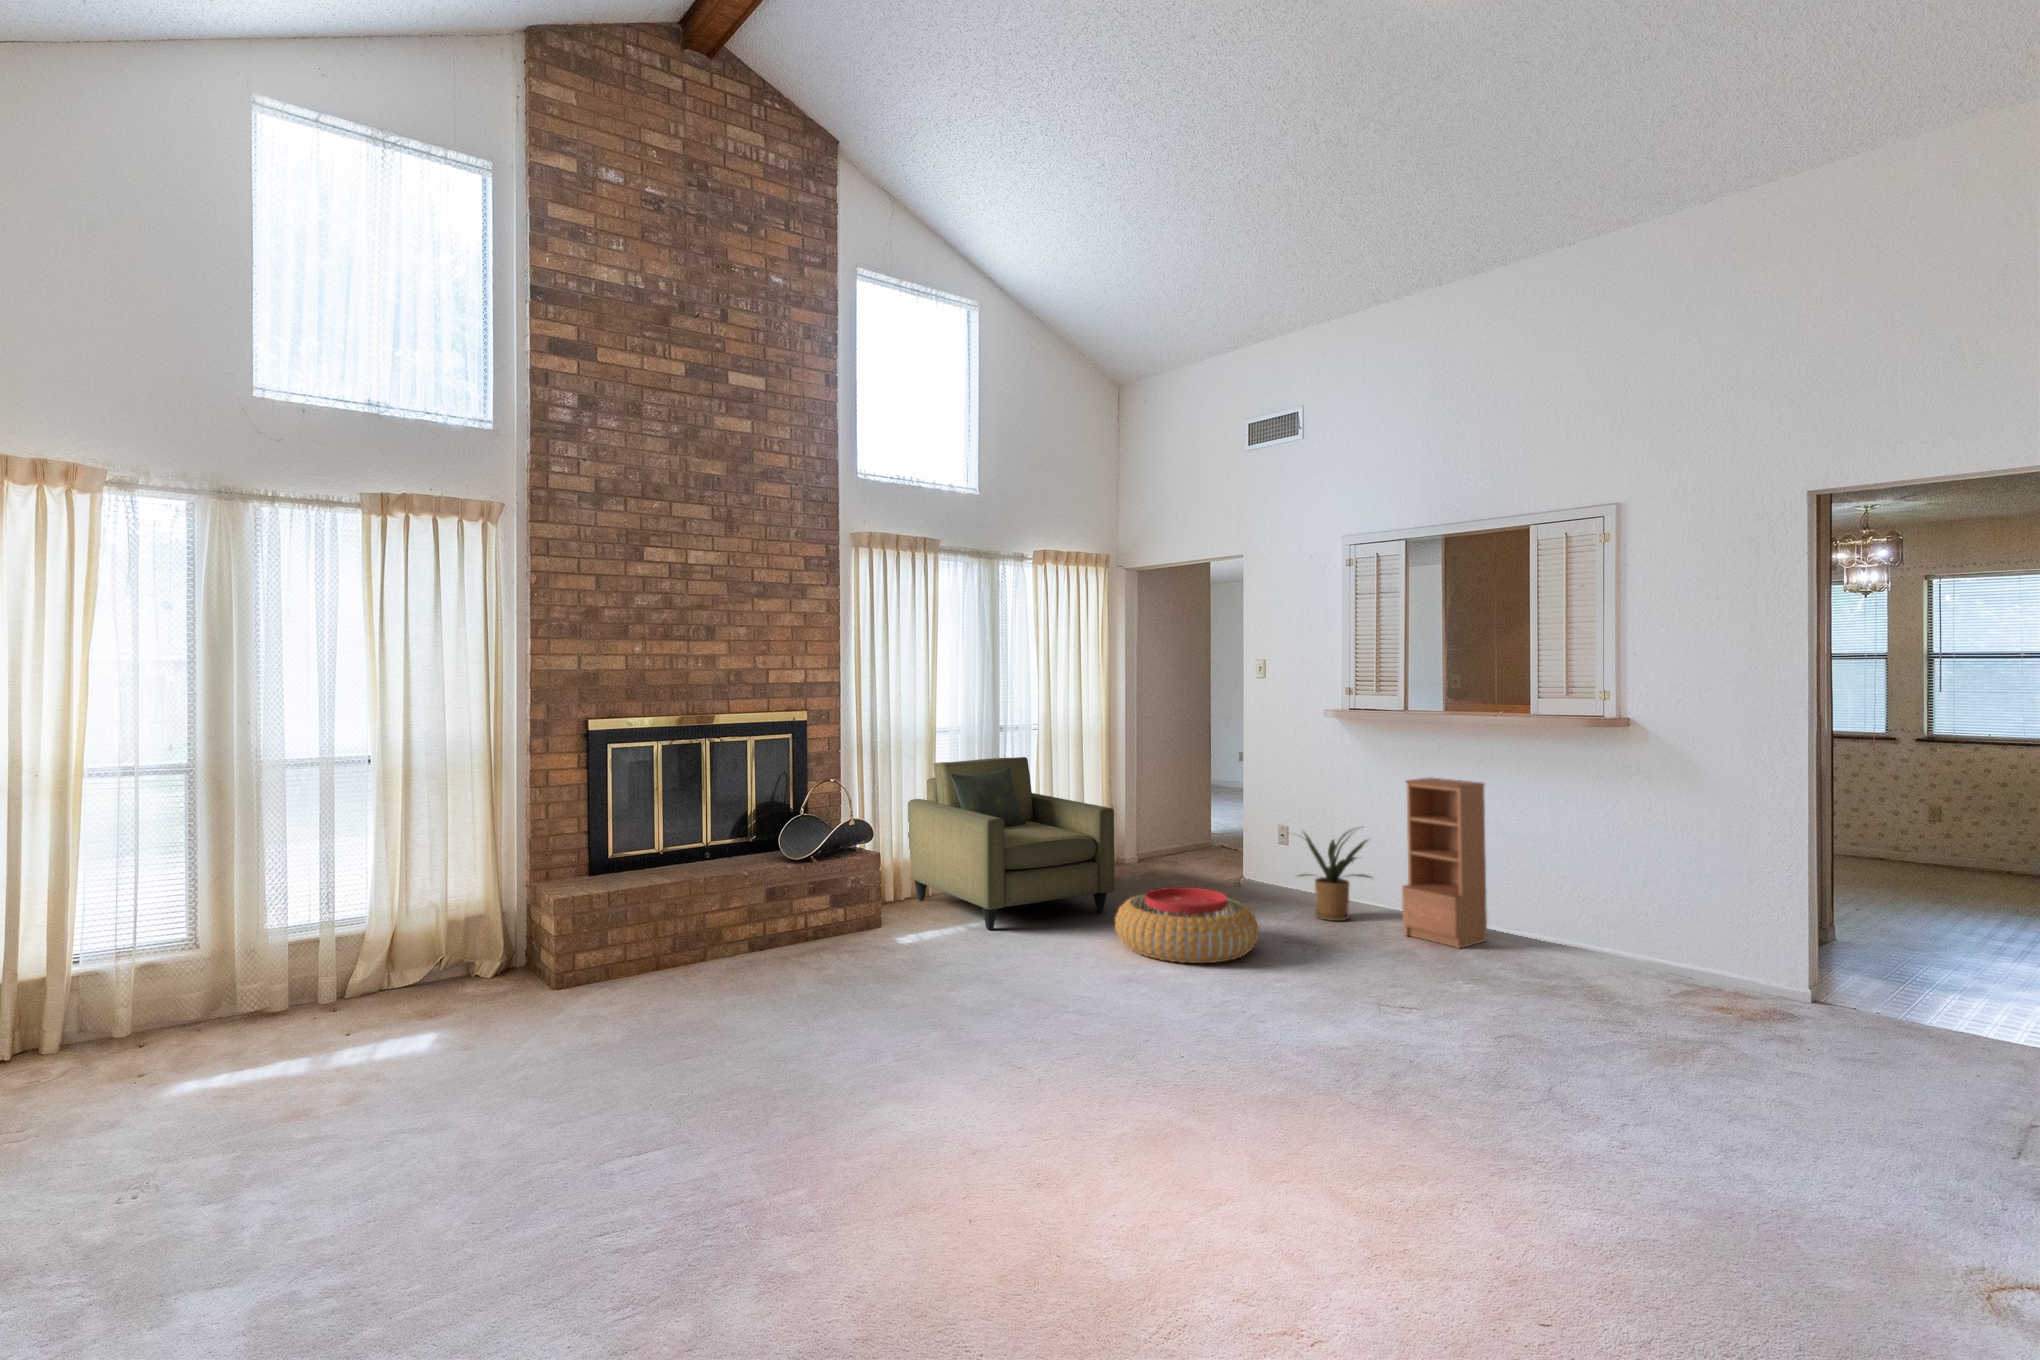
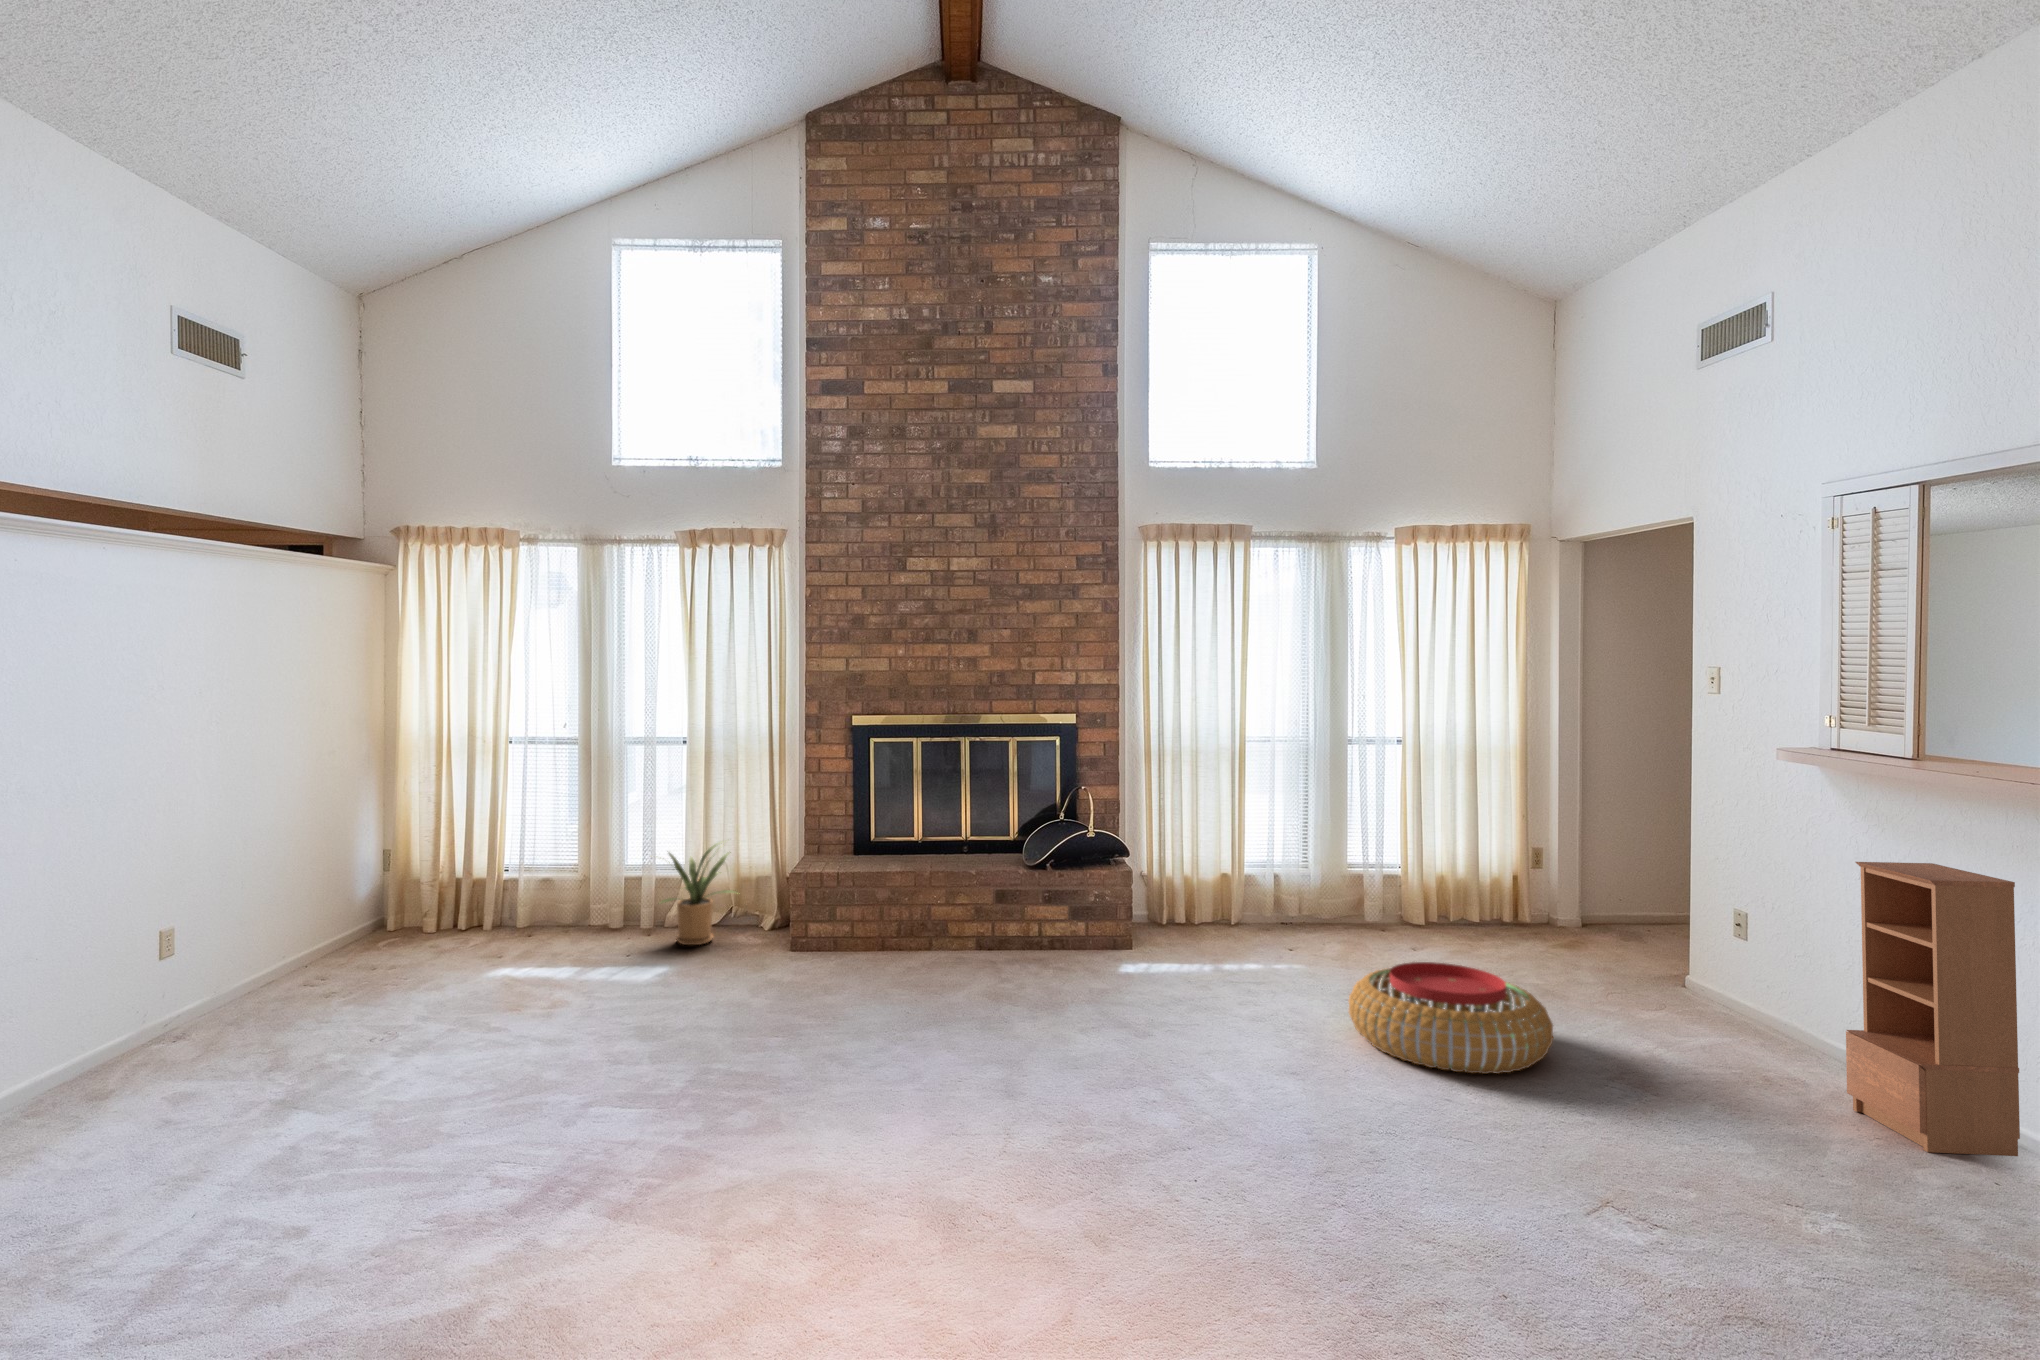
armchair: present [908,757,1115,930] -> none [1211,780,1426,984]
house plant: present [1299,829,1371,921] -> present [661,843,735,945]

